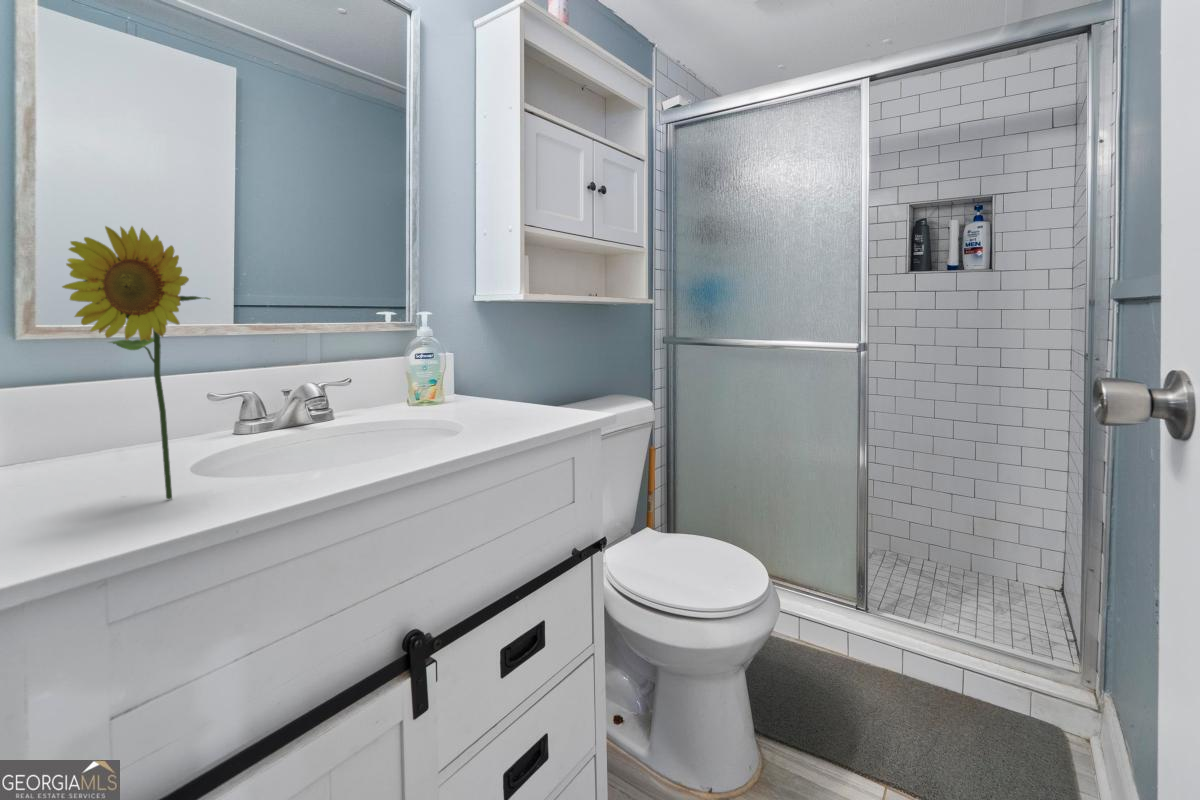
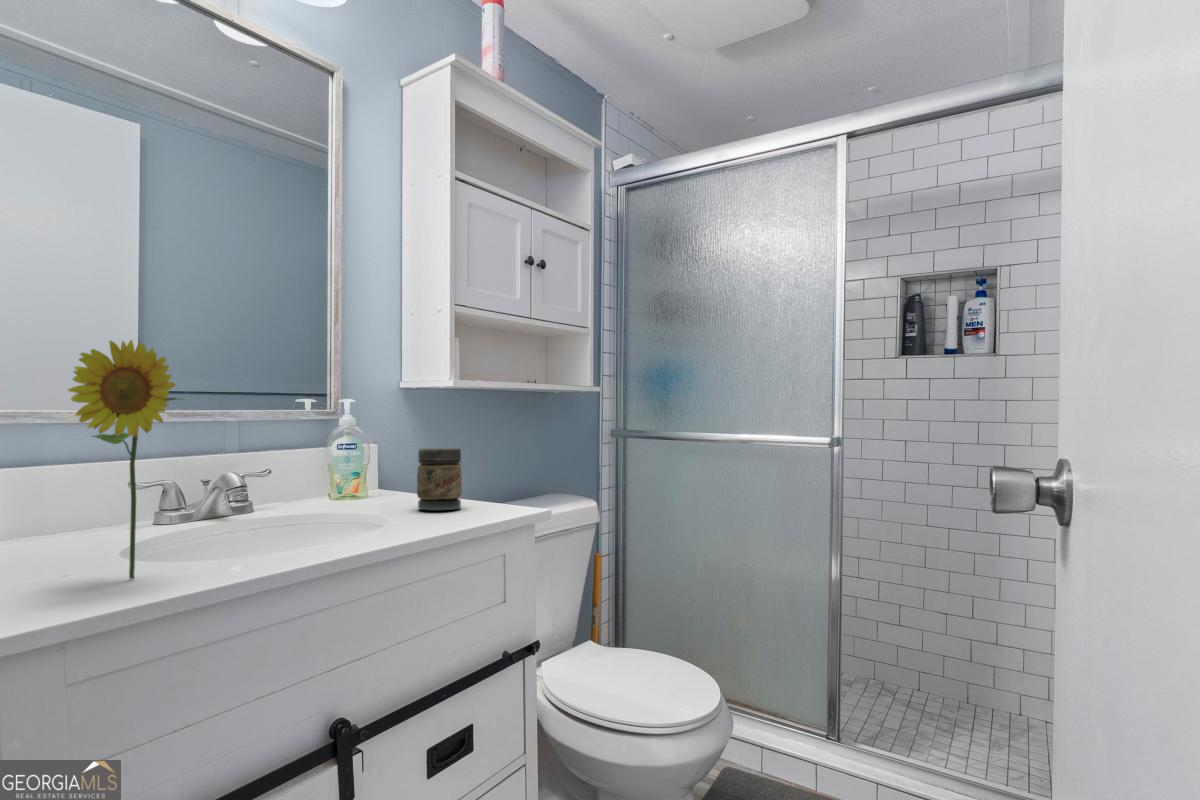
jar: none [489,356,530,415] -> present [417,448,462,510]

